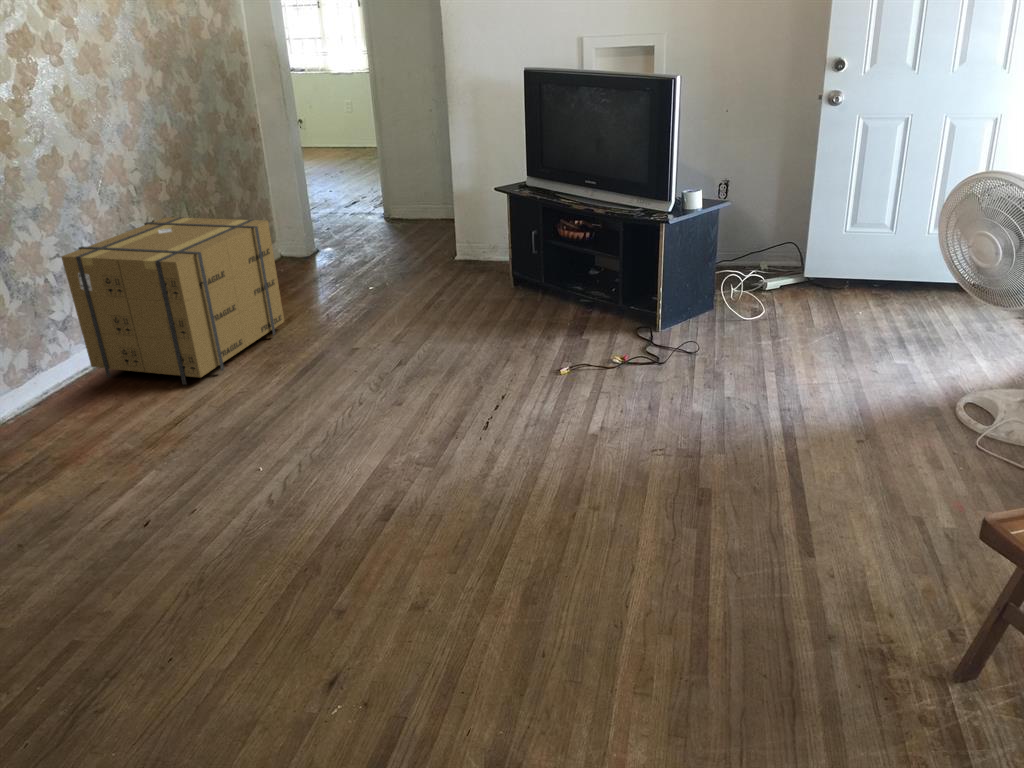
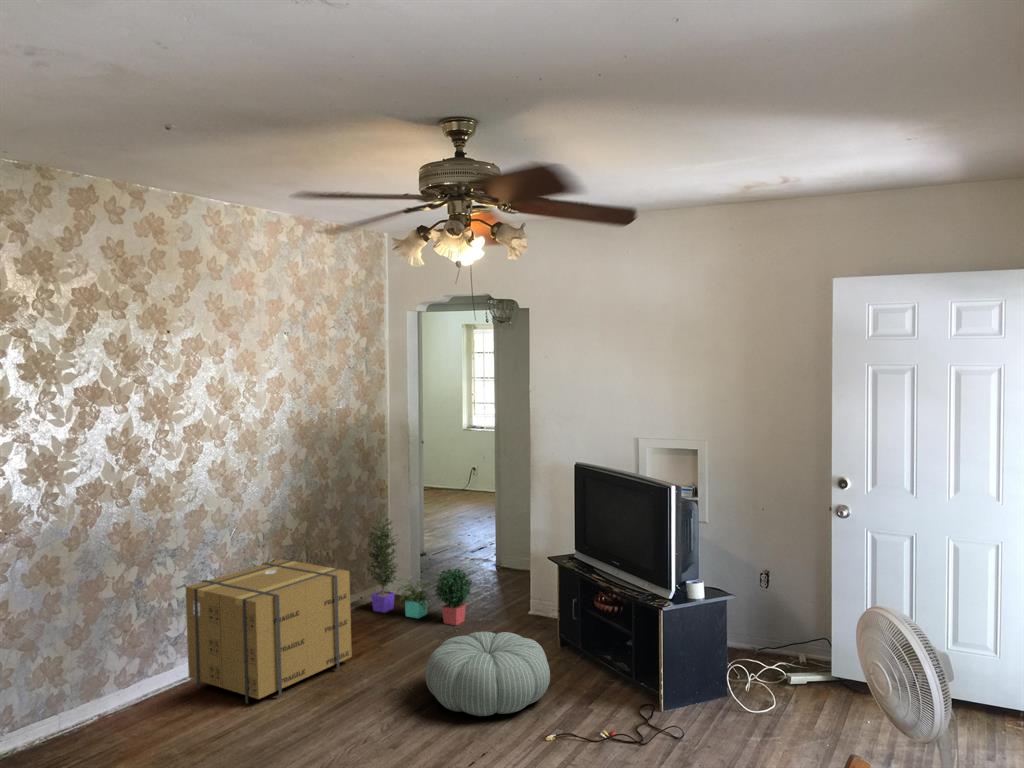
potted plant: none [250,163,395,279] -> present [366,519,472,625]
pouf: none [397,271,537,360] -> present [425,632,550,716]

